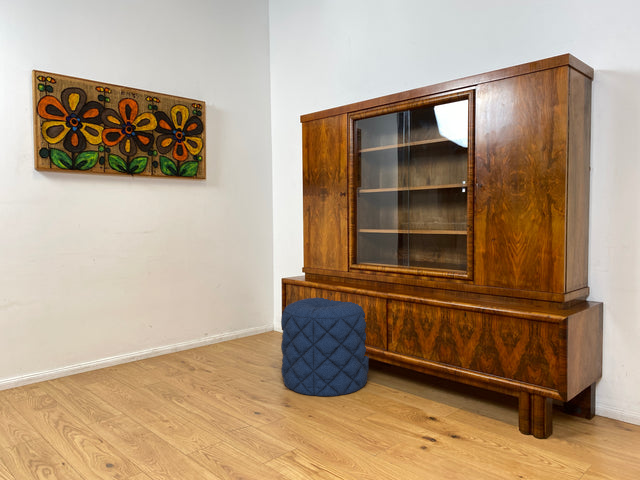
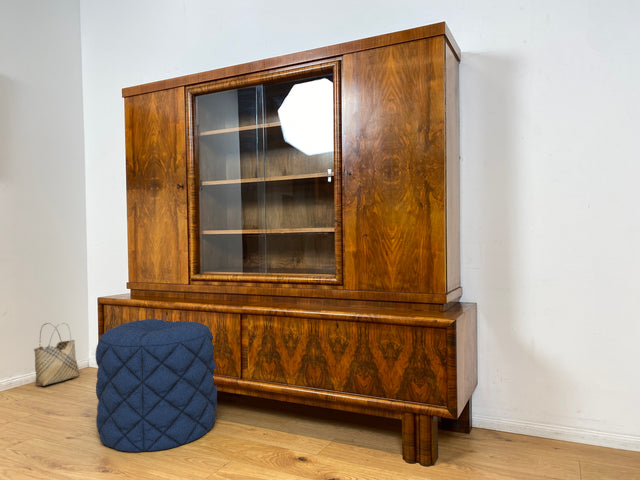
woven basket: none [237,294,266,341] -> present [34,323,78,386]

